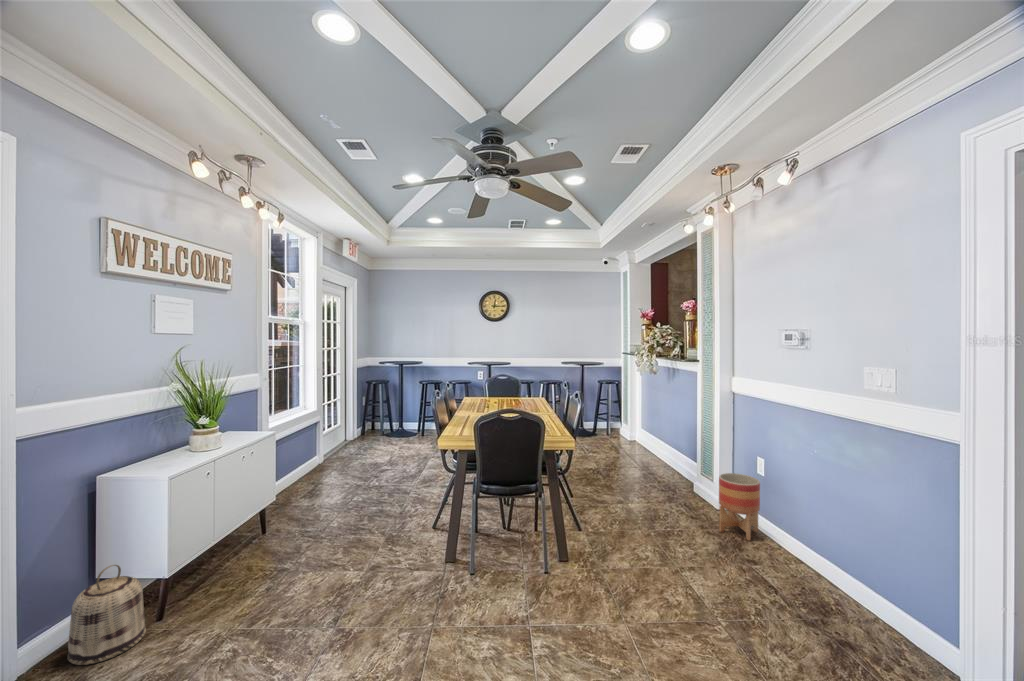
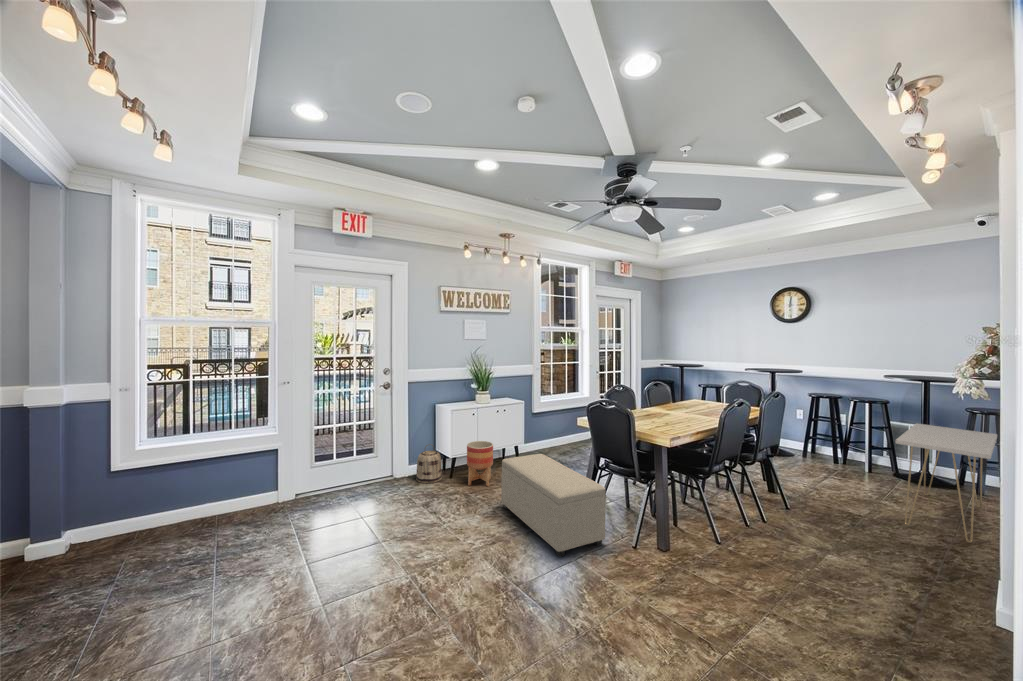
console table: none [603,394,672,468] -> present [896,423,997,542]
planter: present [719,473,760,540] -> present [467,441,493,486]
ottoman: none [342,503,528,633] -> present [501,454,606,557]

